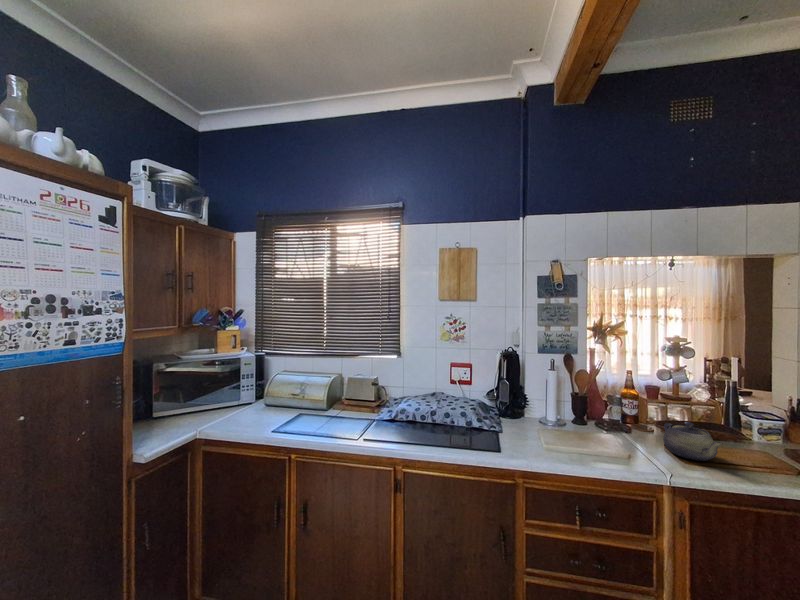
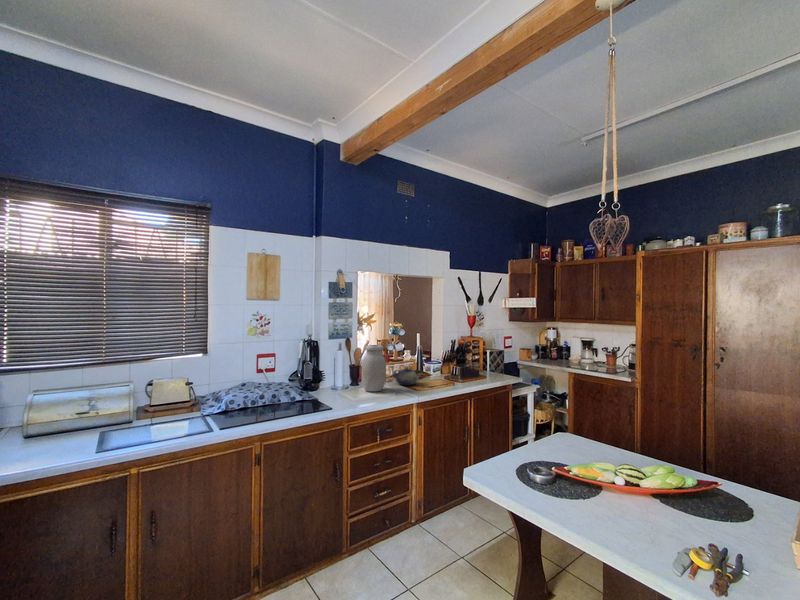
jar: none [581,371,628,451] -> present [362,345,386,392]

